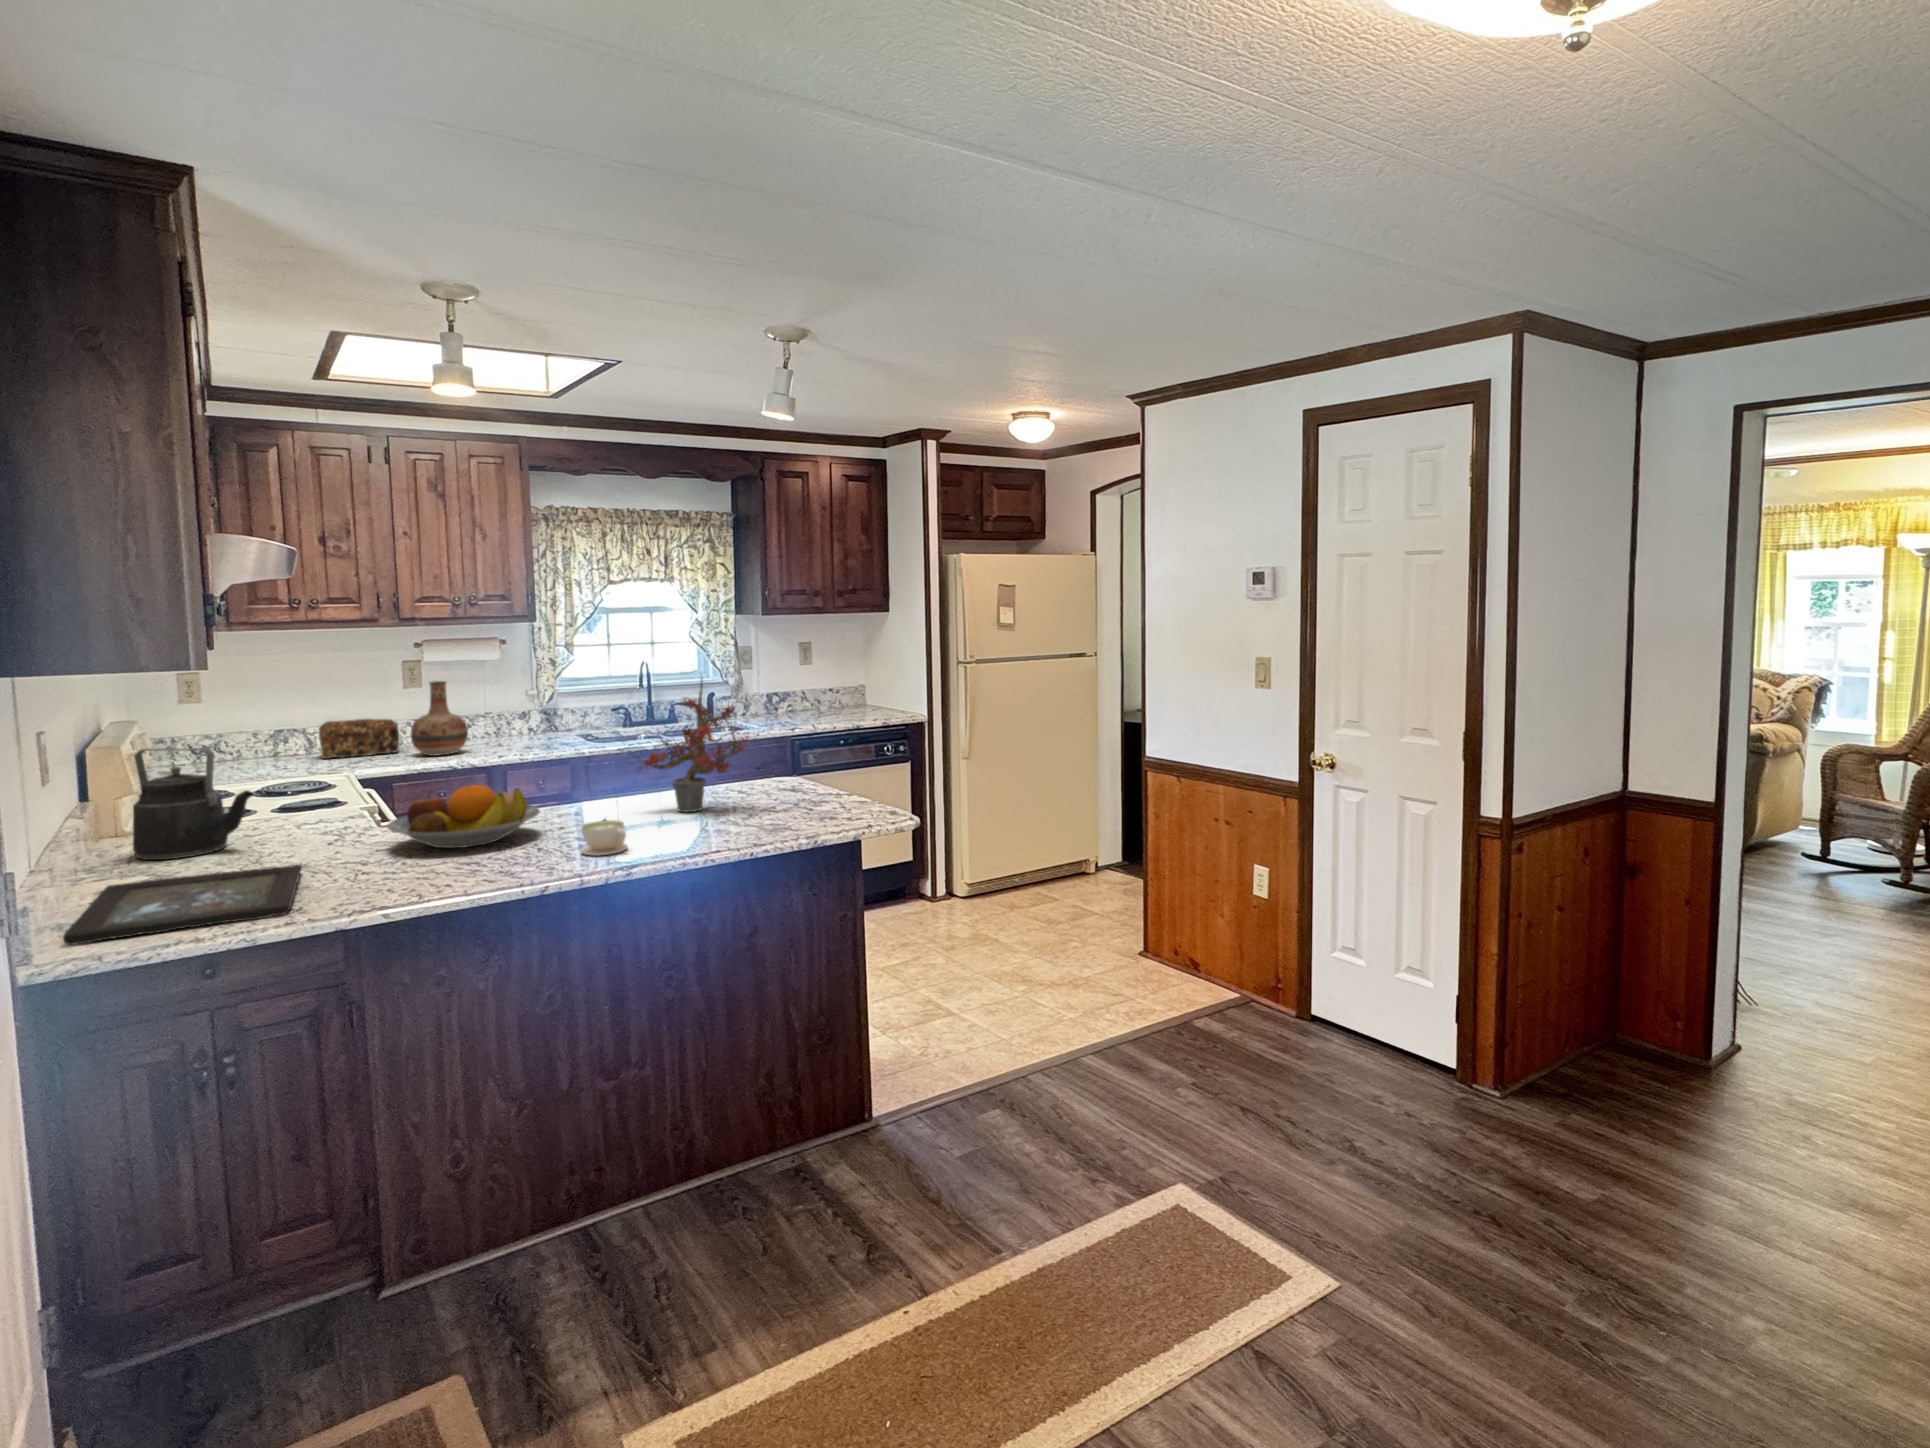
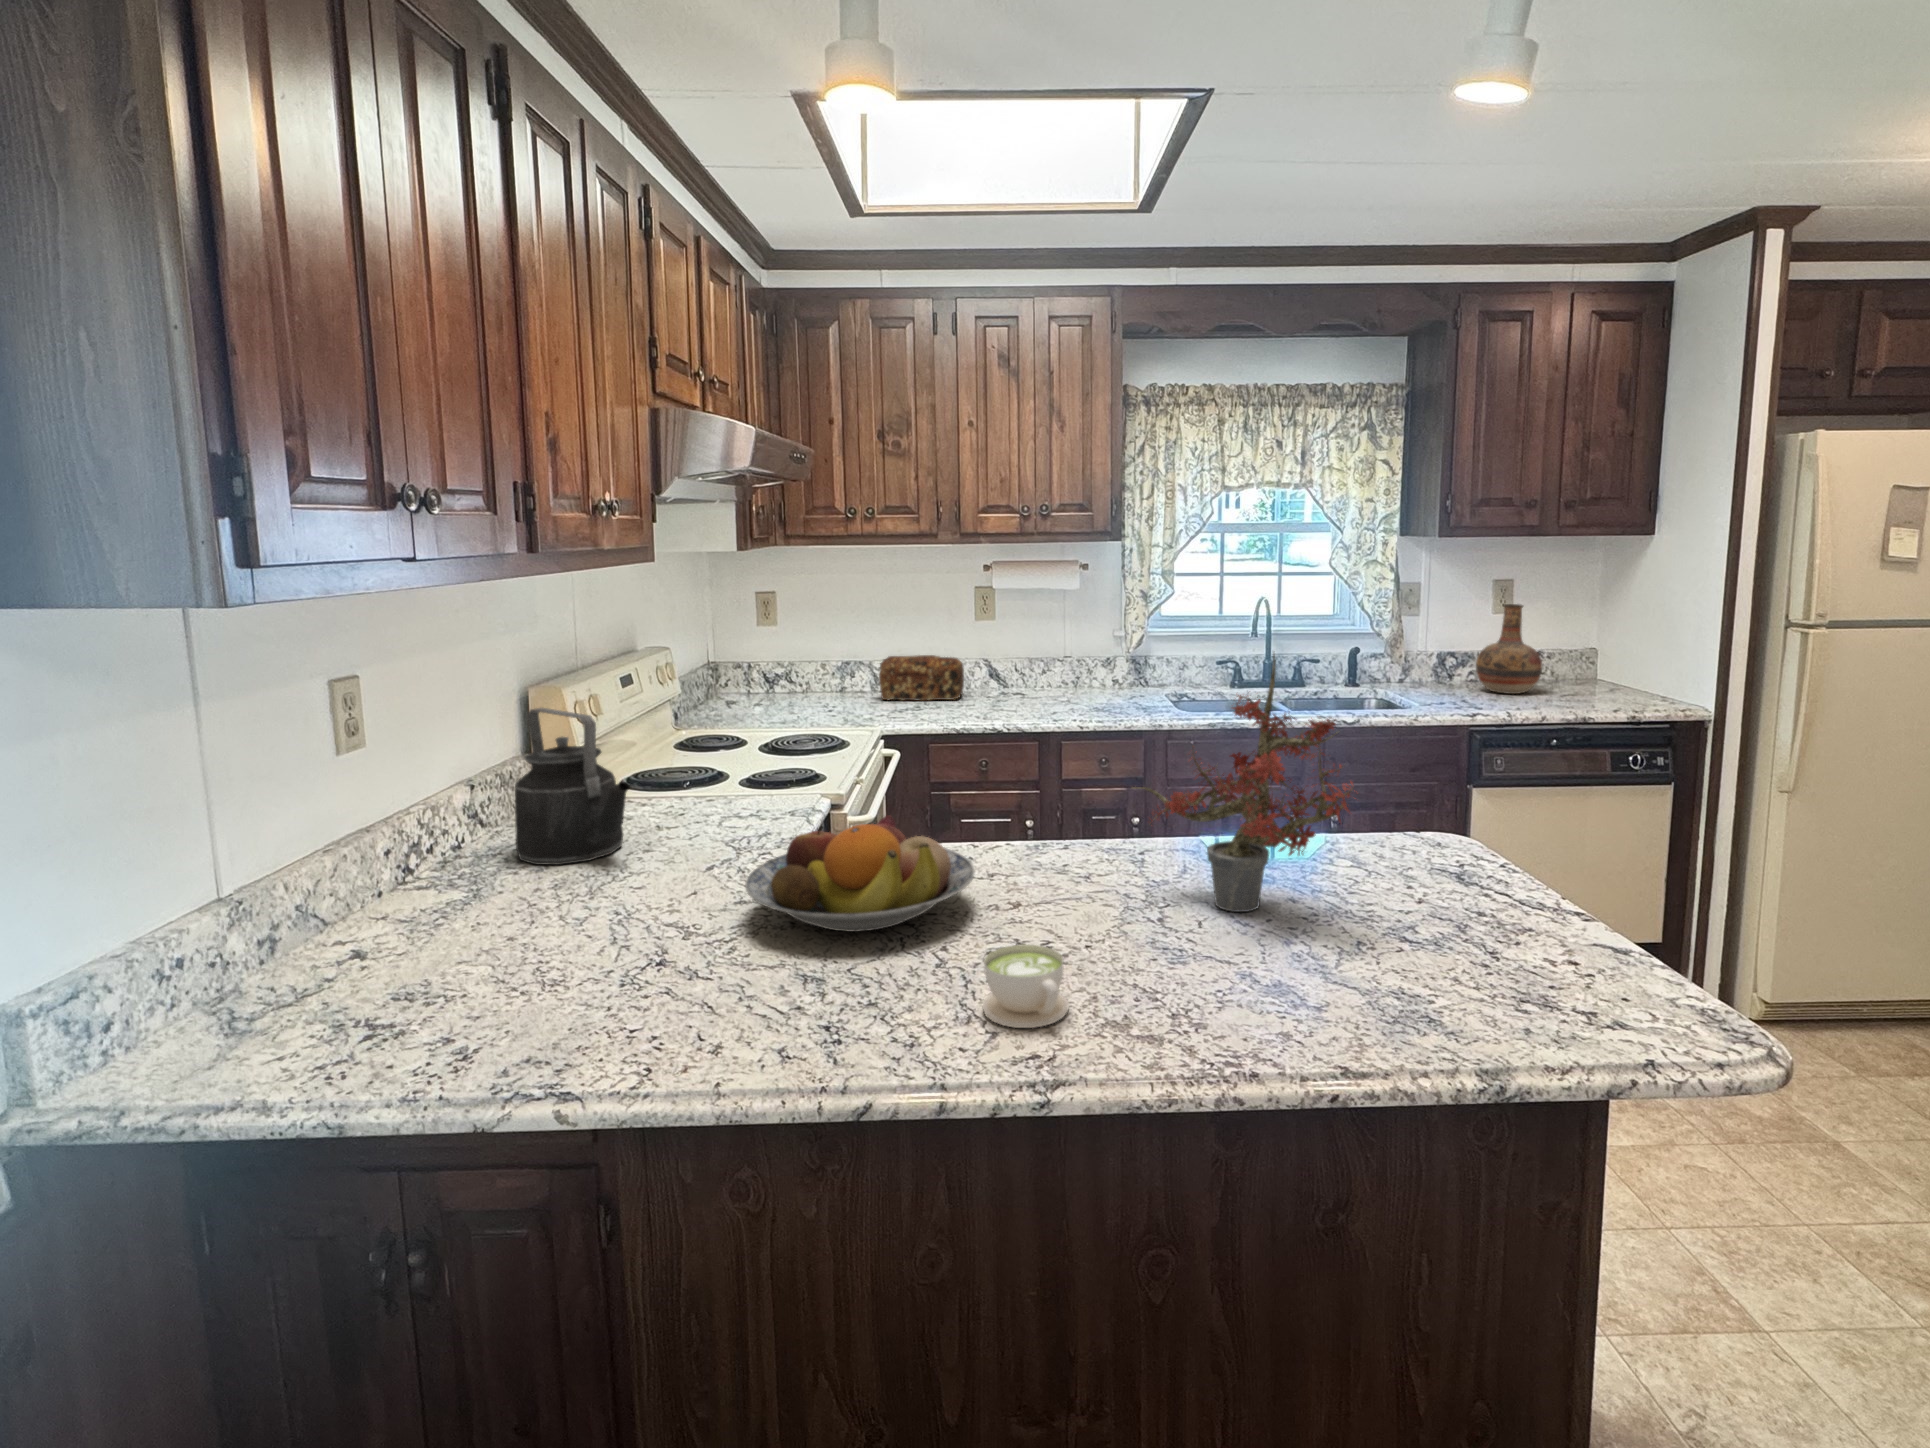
vase: present [411,681,468,756] -> present [1476,604,1542,694]
tray: present [63,865,302,945] -> none [153,923,604,1075]

